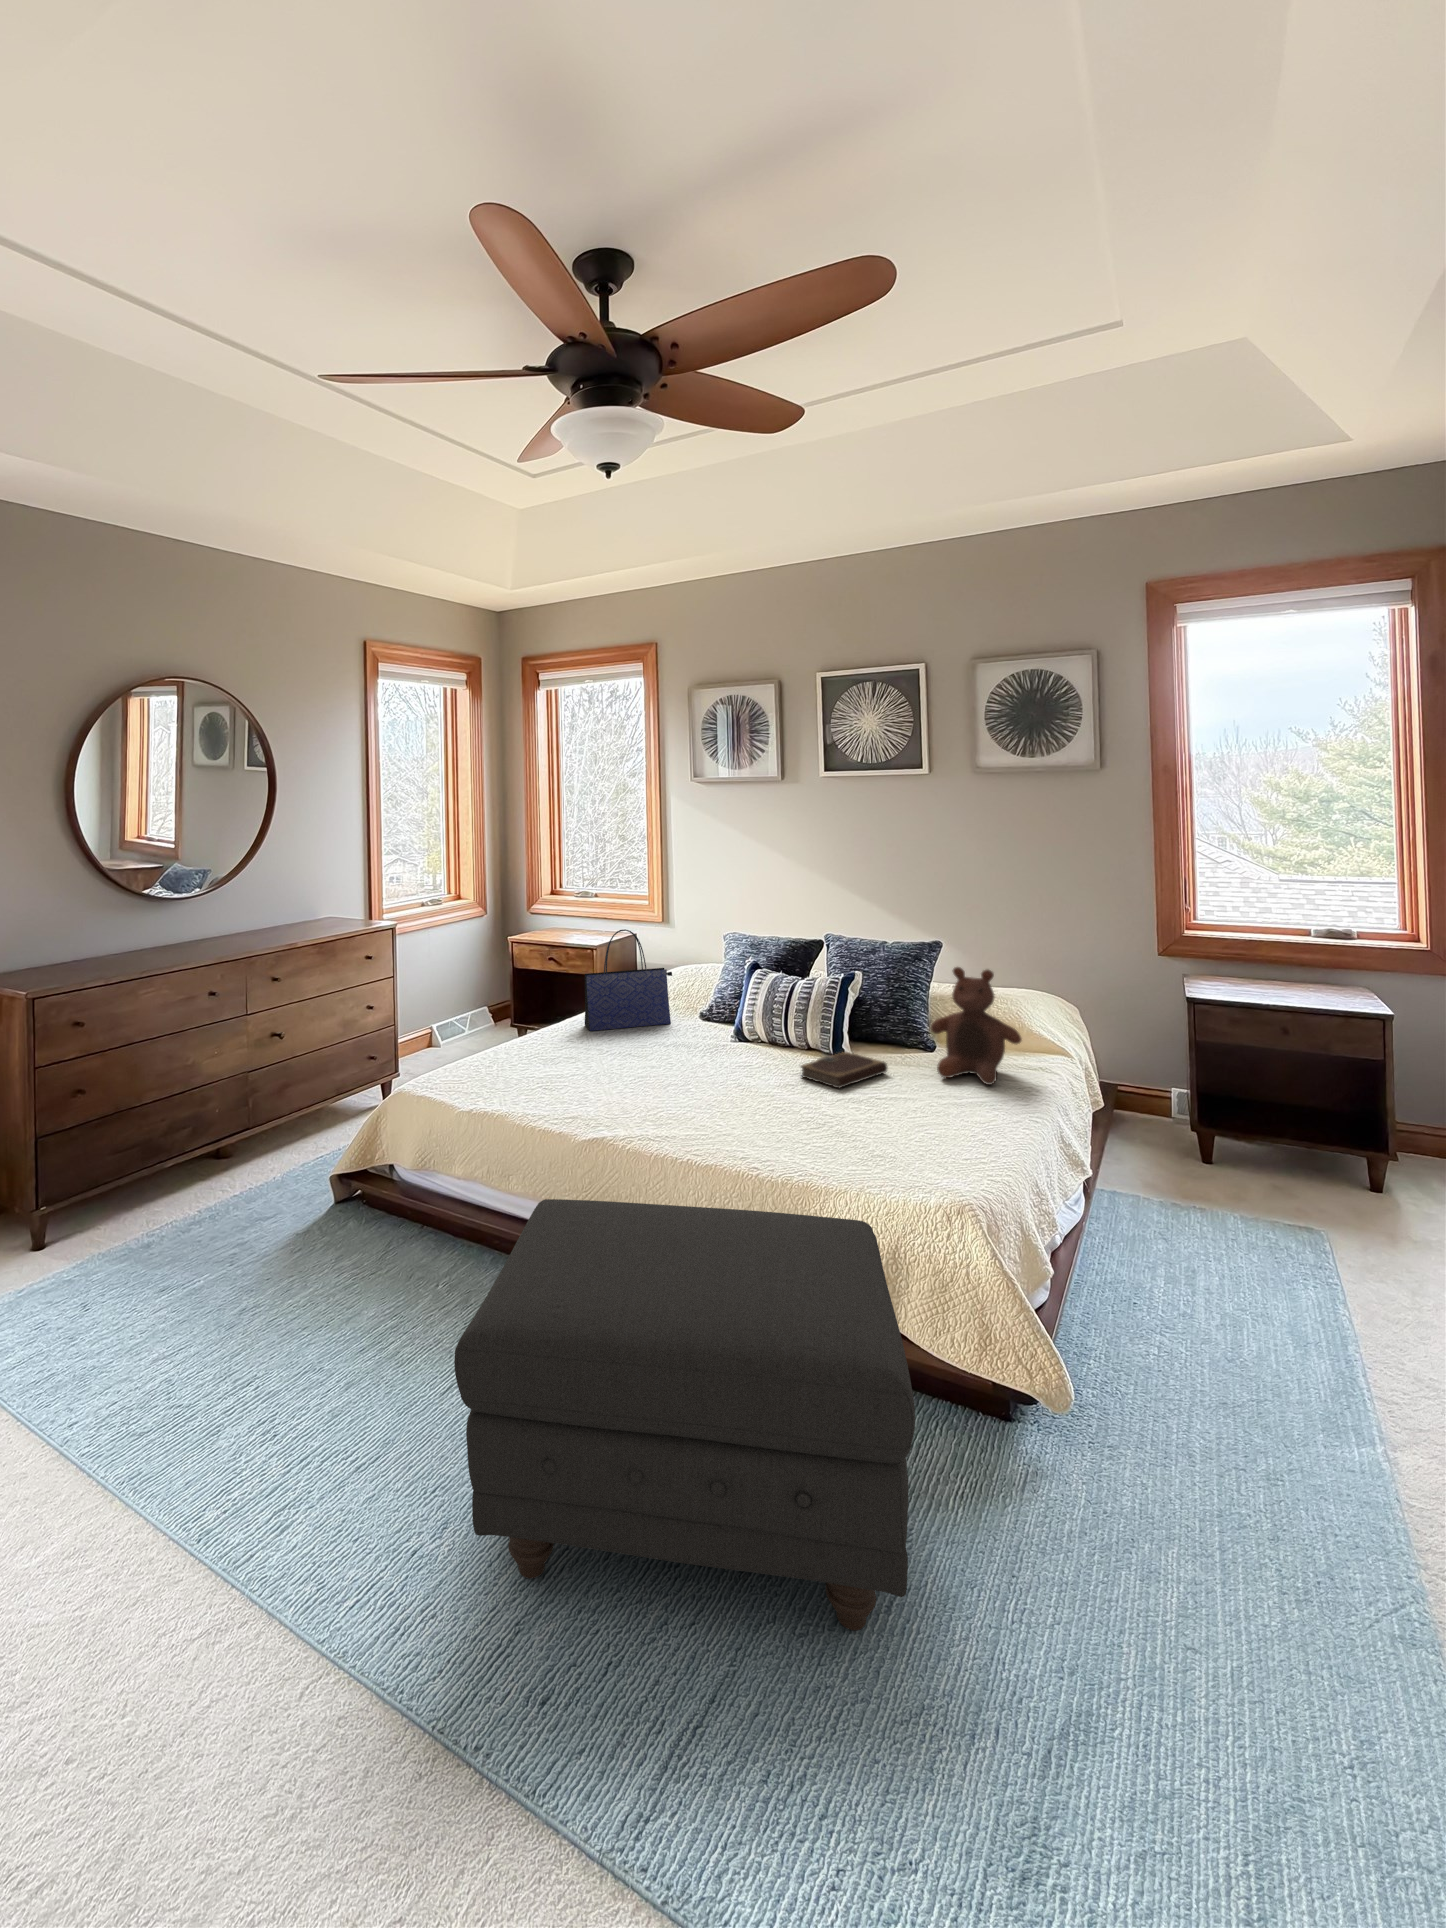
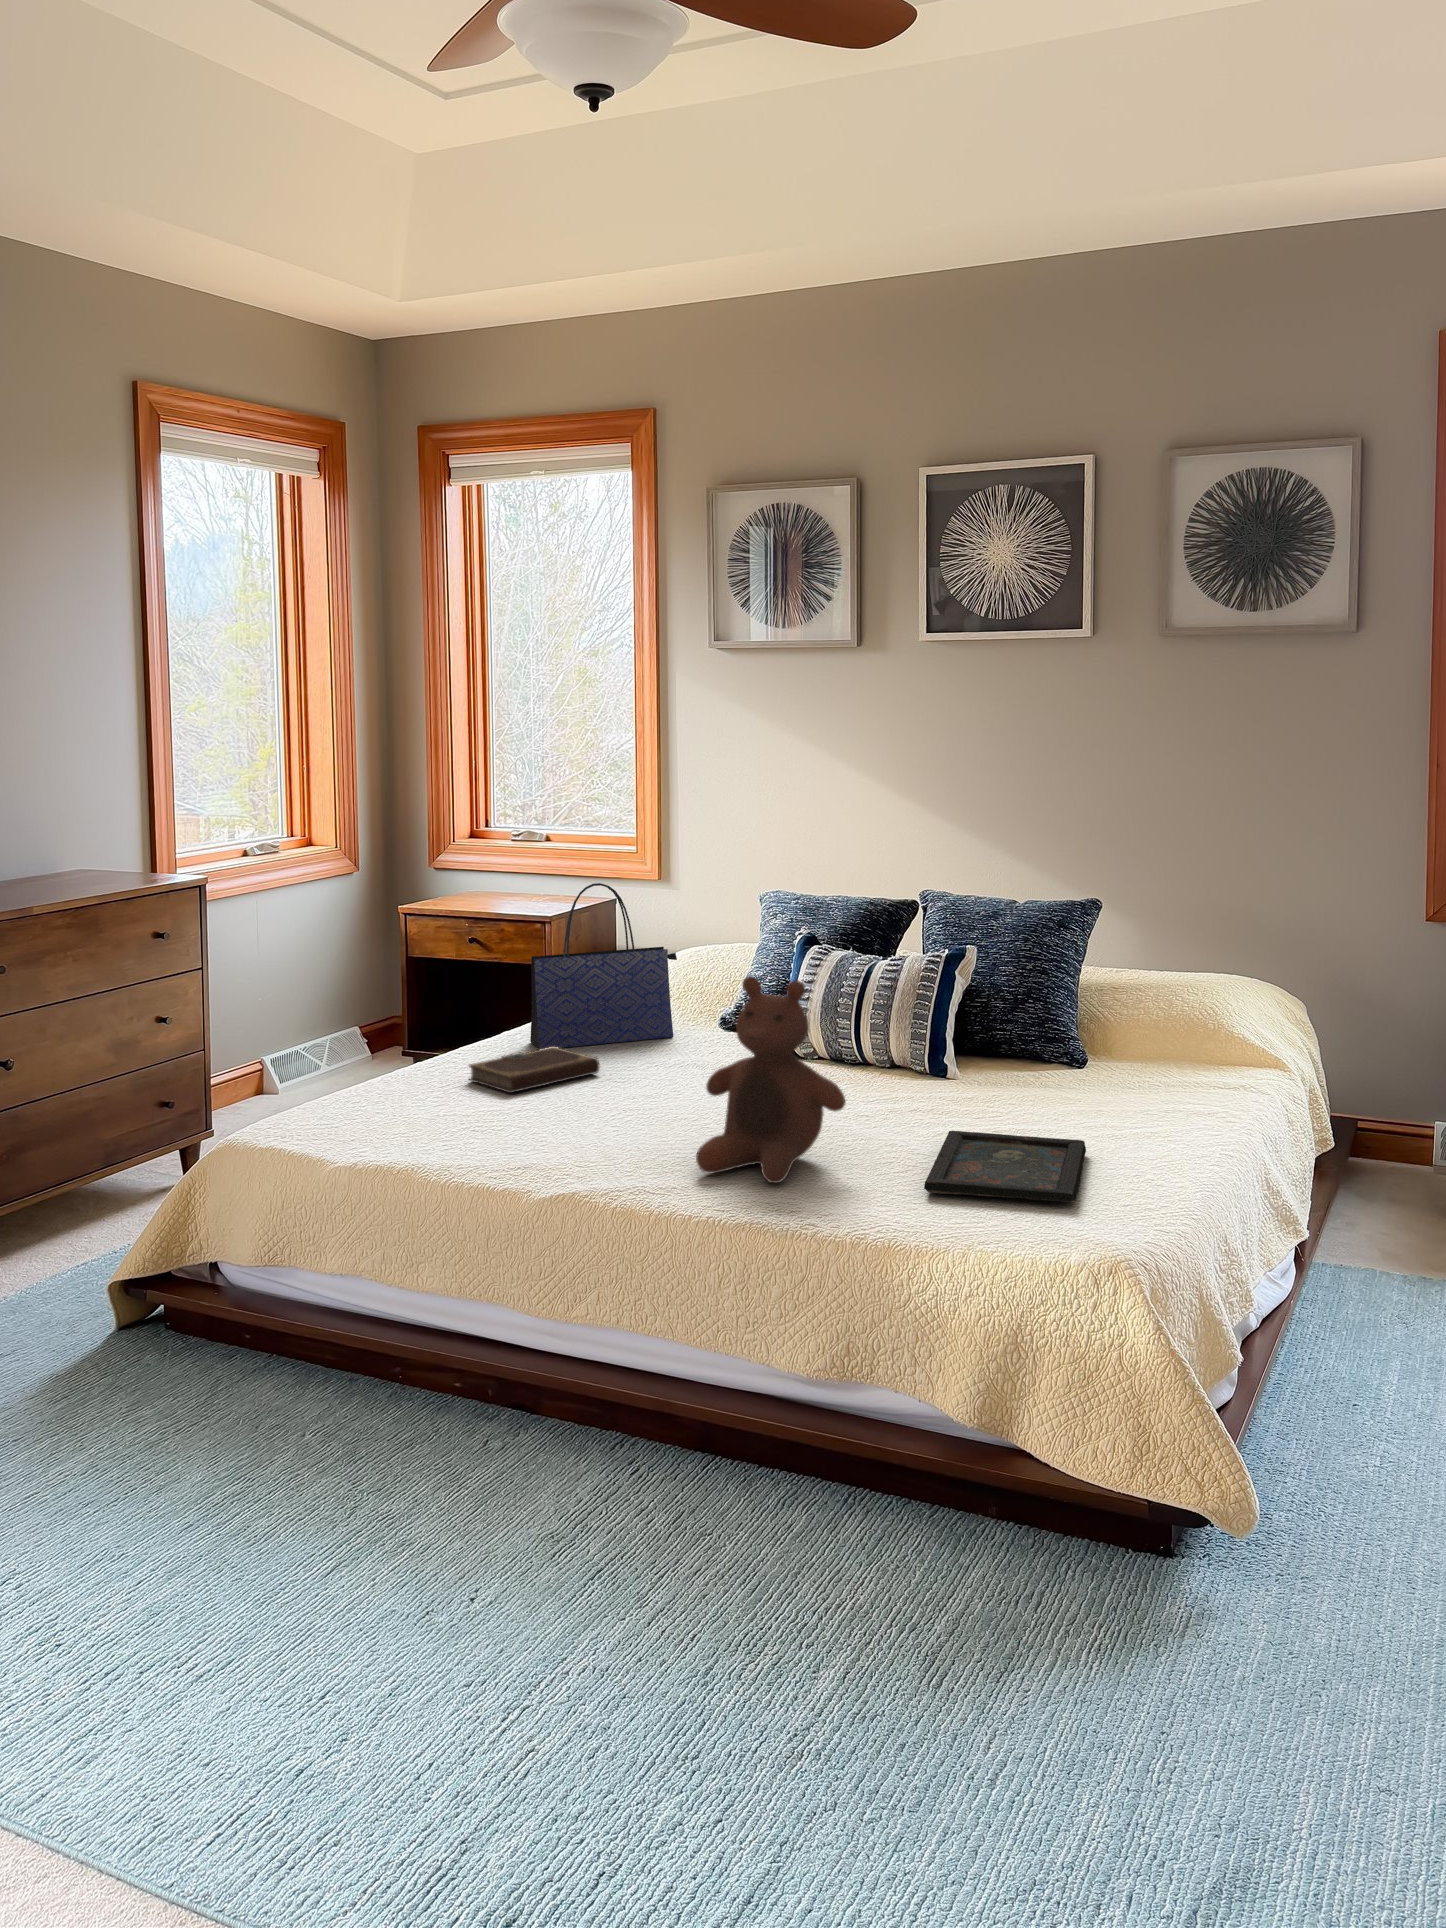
stuffed bear: present [931,967,1022,1085] -> present [696,976,846,1183]
notebook: present [801,1052,887,1088] -> present [469,1047,600,1093]
tray: none [829,1098,936,1156] -> present [924,1131,1086,1202]
ottoman: present [454,1199,915,1630] -> none [367,1271,1036,1808]

